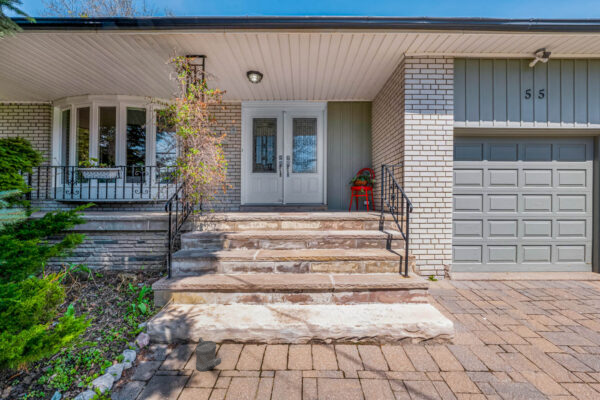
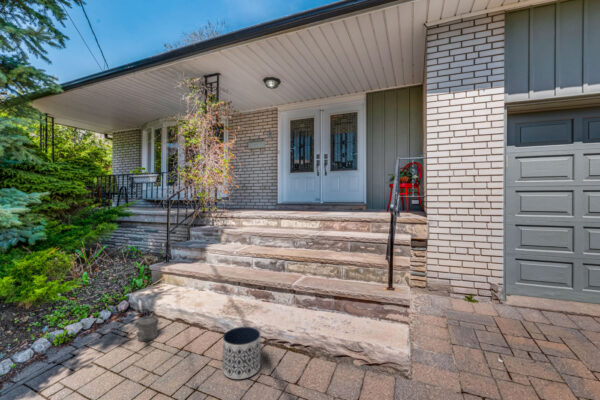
planter: none [316,330,351,381] -> present [222,327,260,379]

